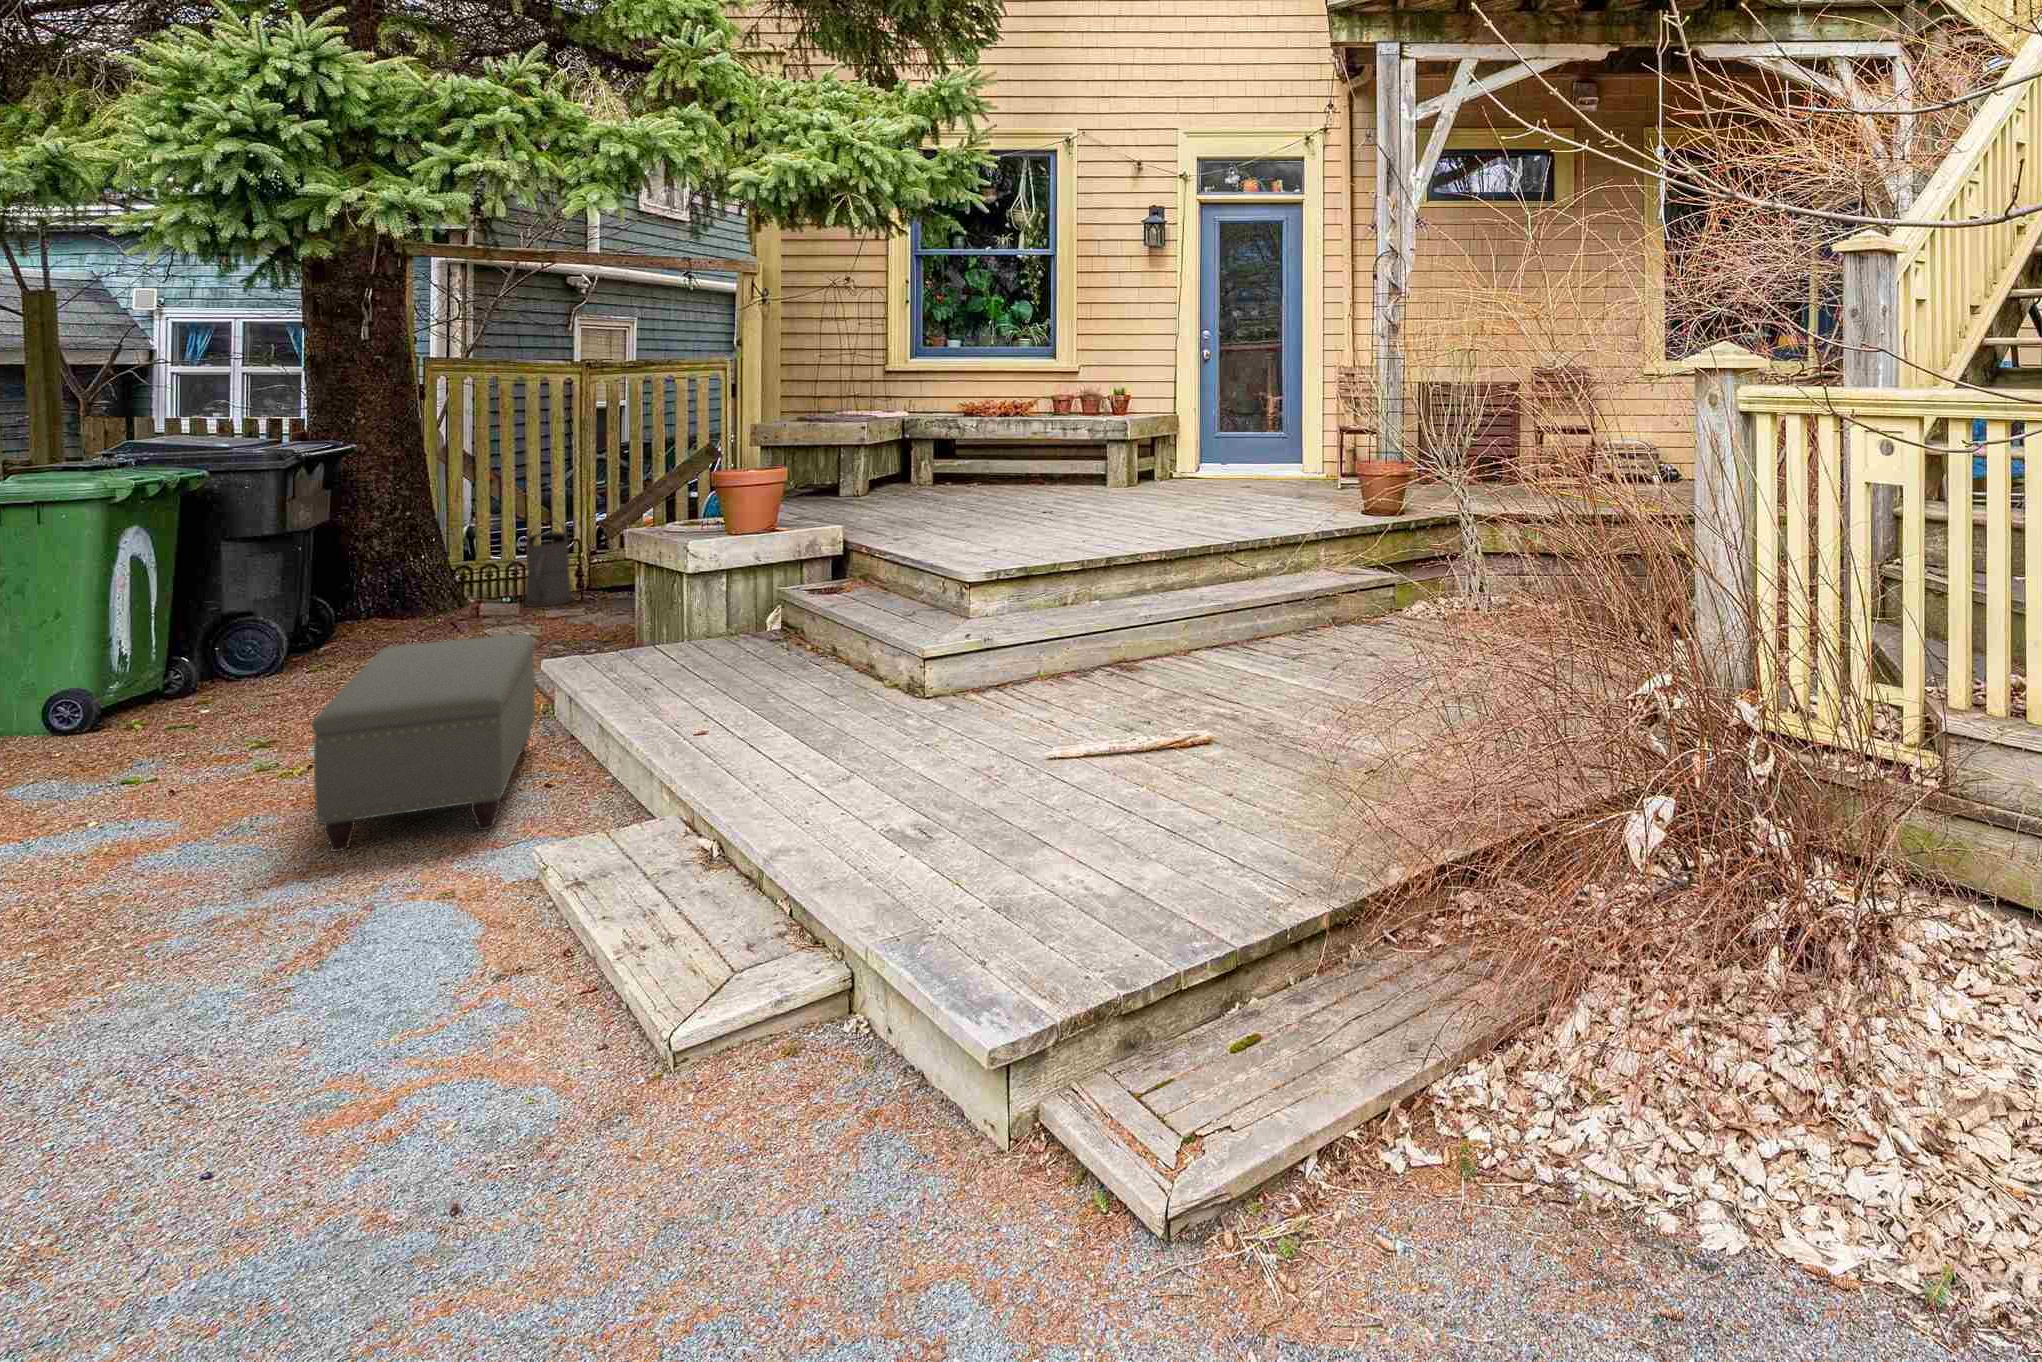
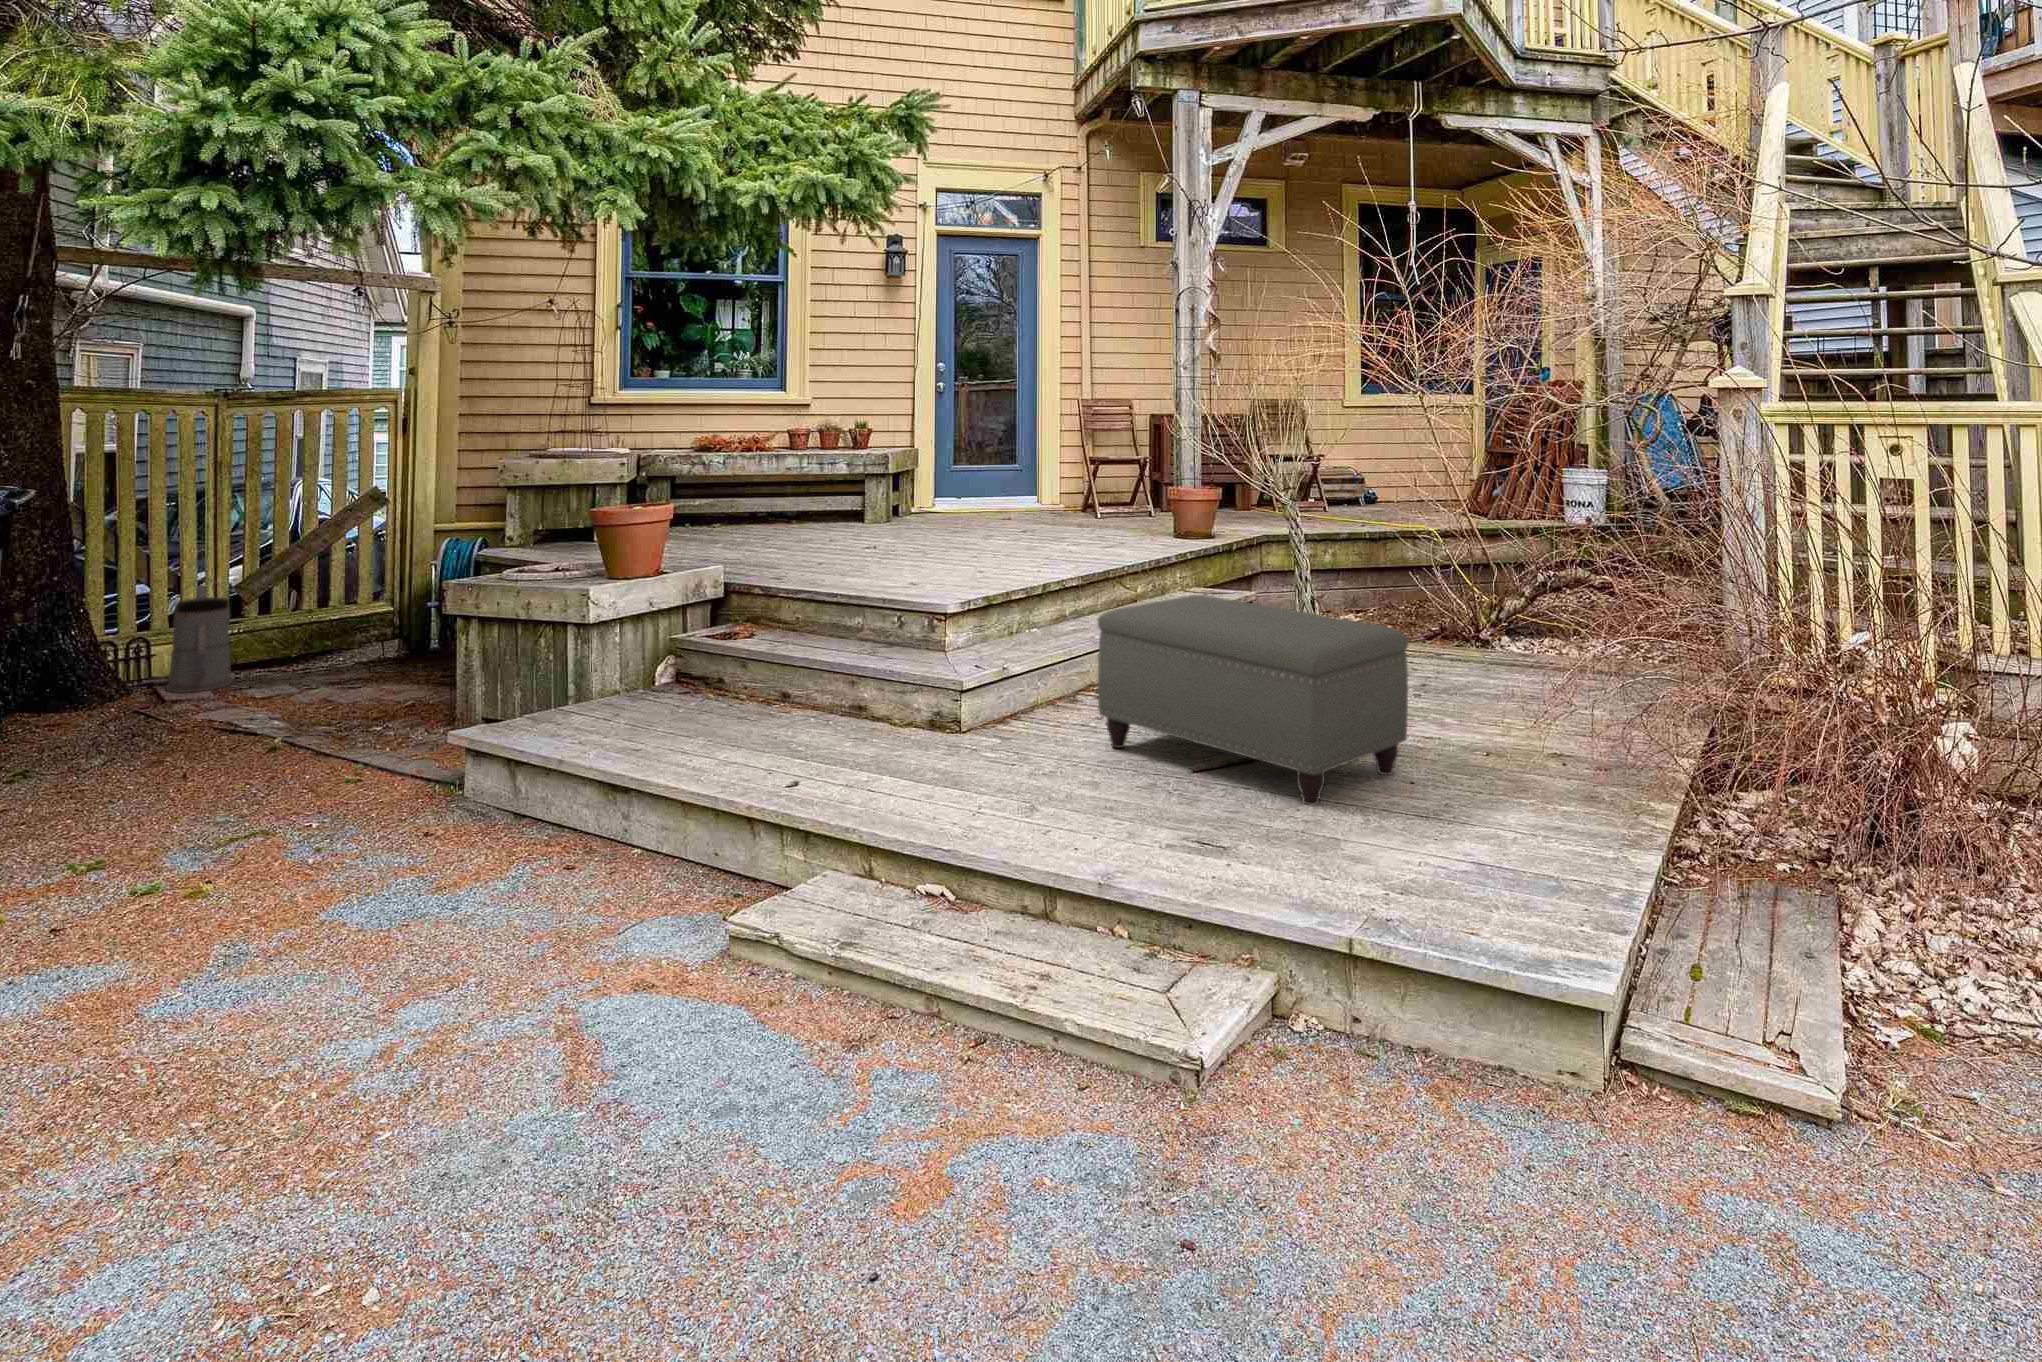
ottoman: present [312,634,535,852] -> present [1097,595,1409,805]

